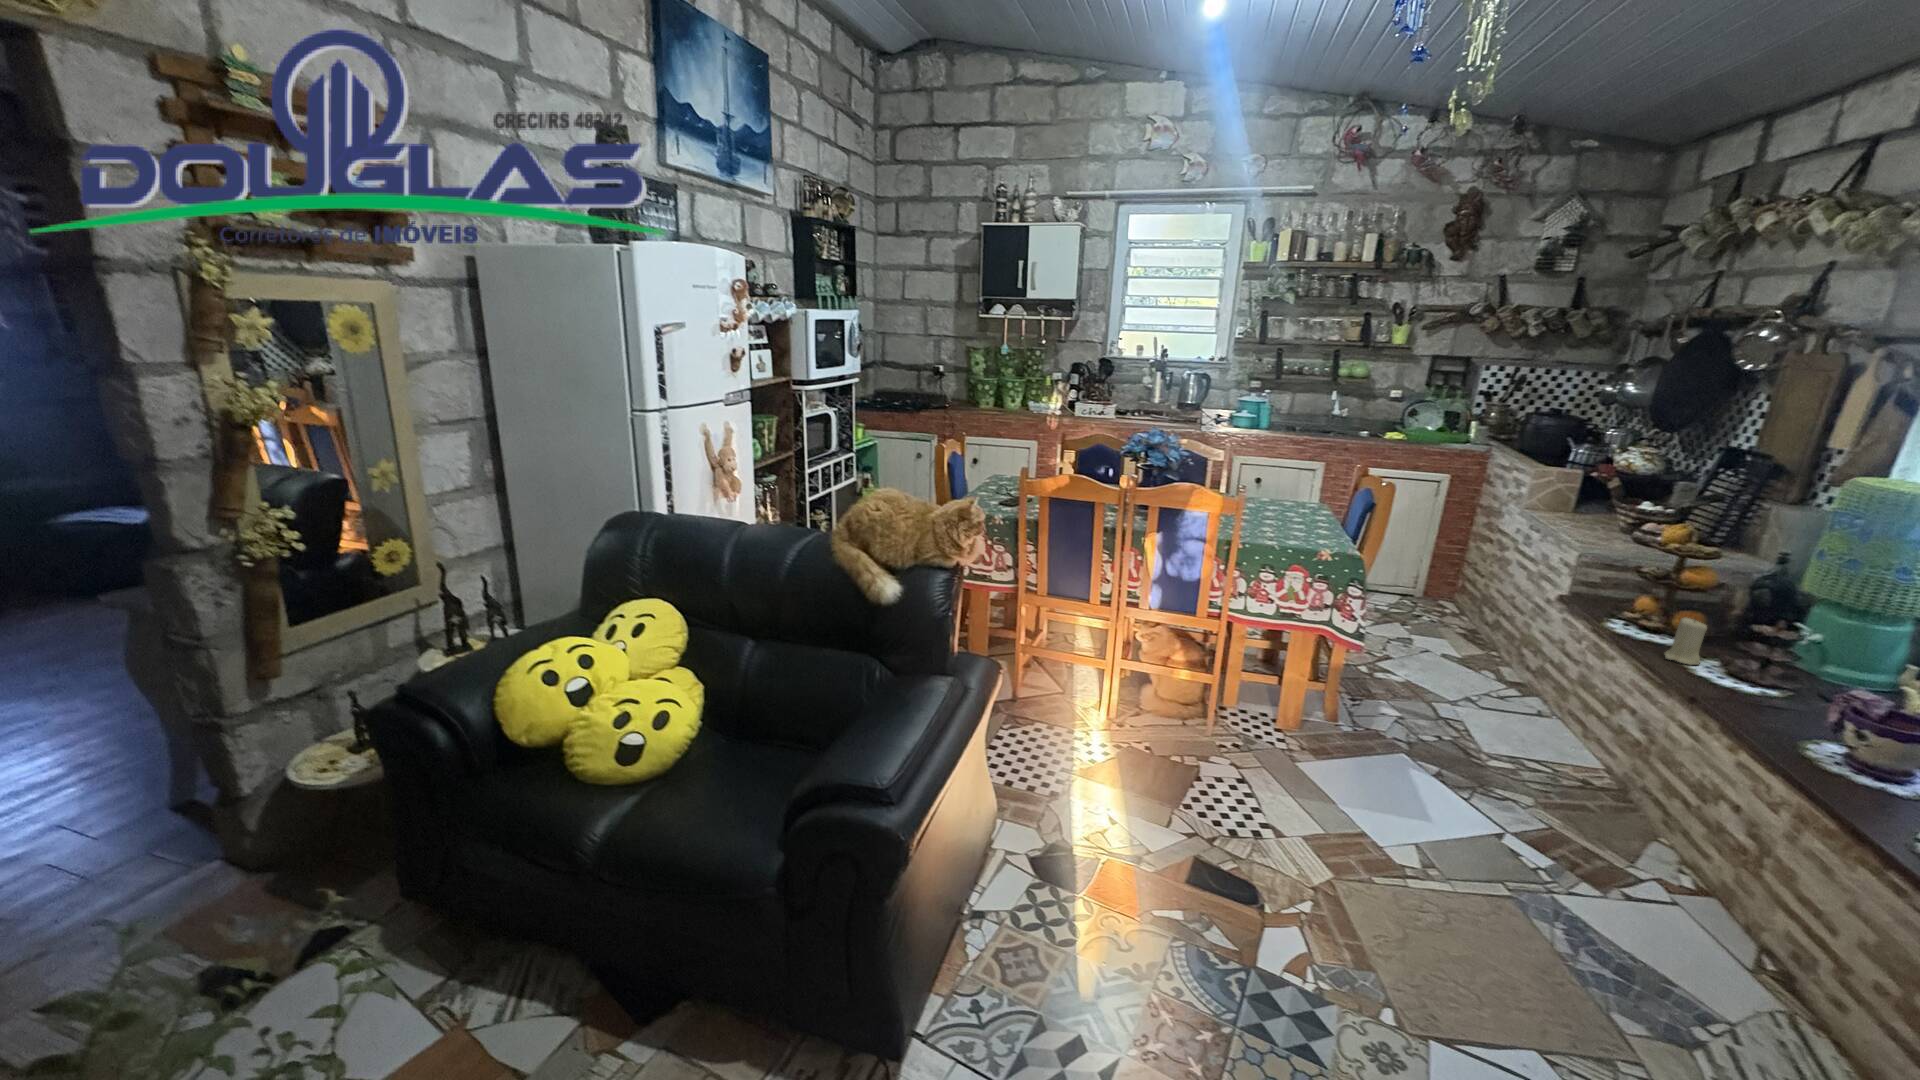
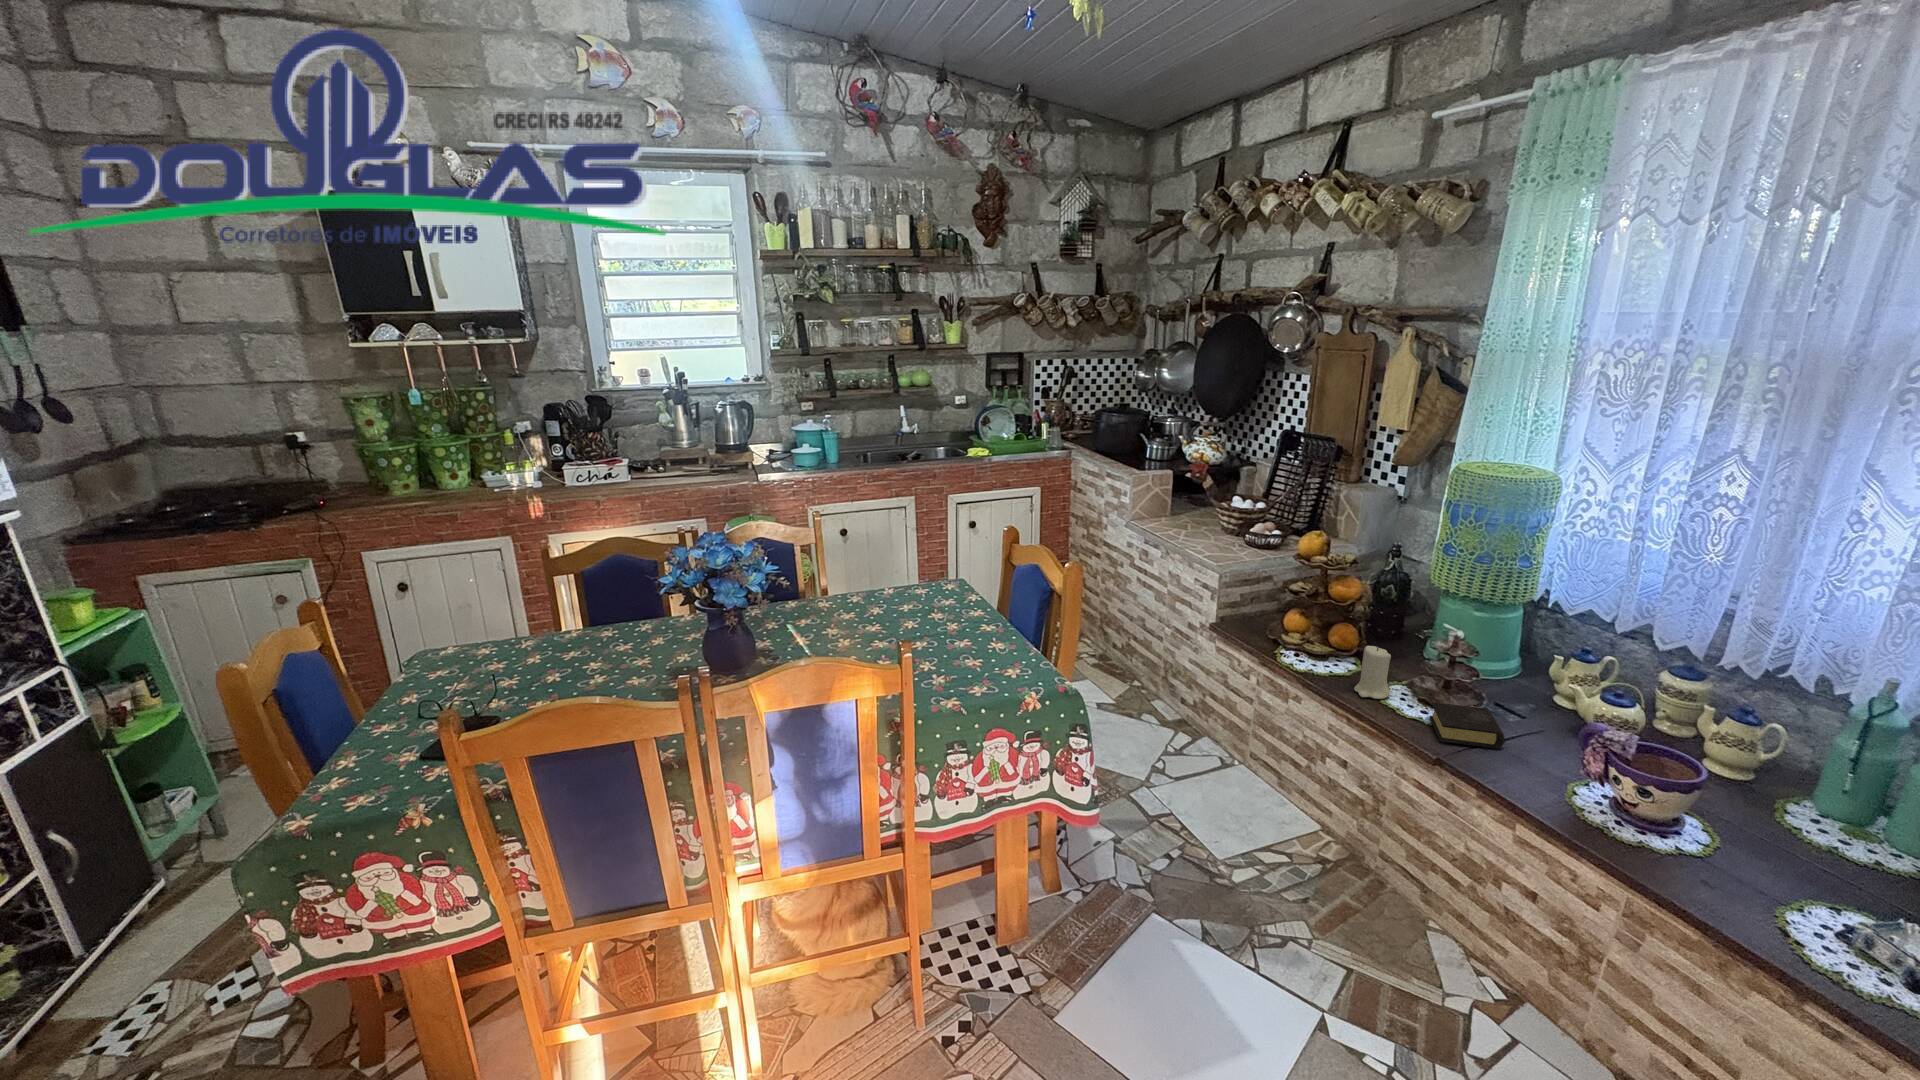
book: none [1714,669,1793,711] -> present [1430,702,1505,749]

